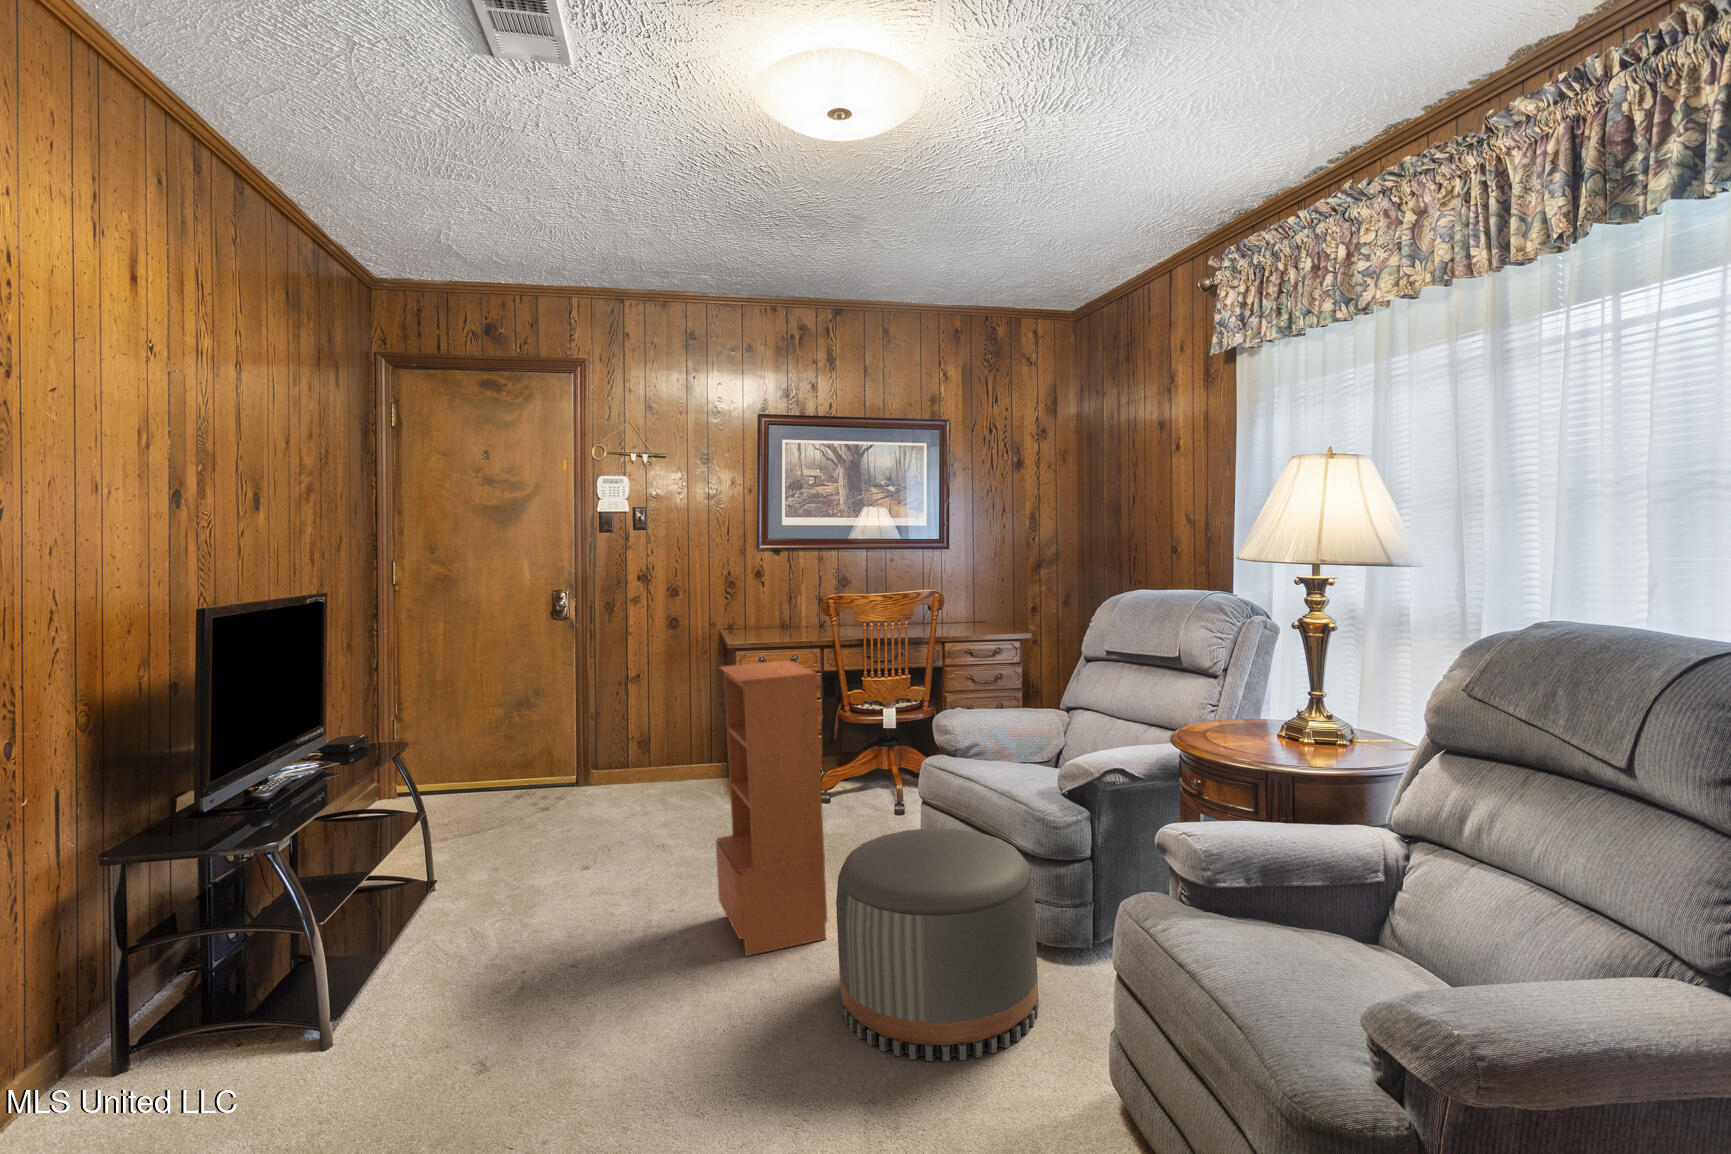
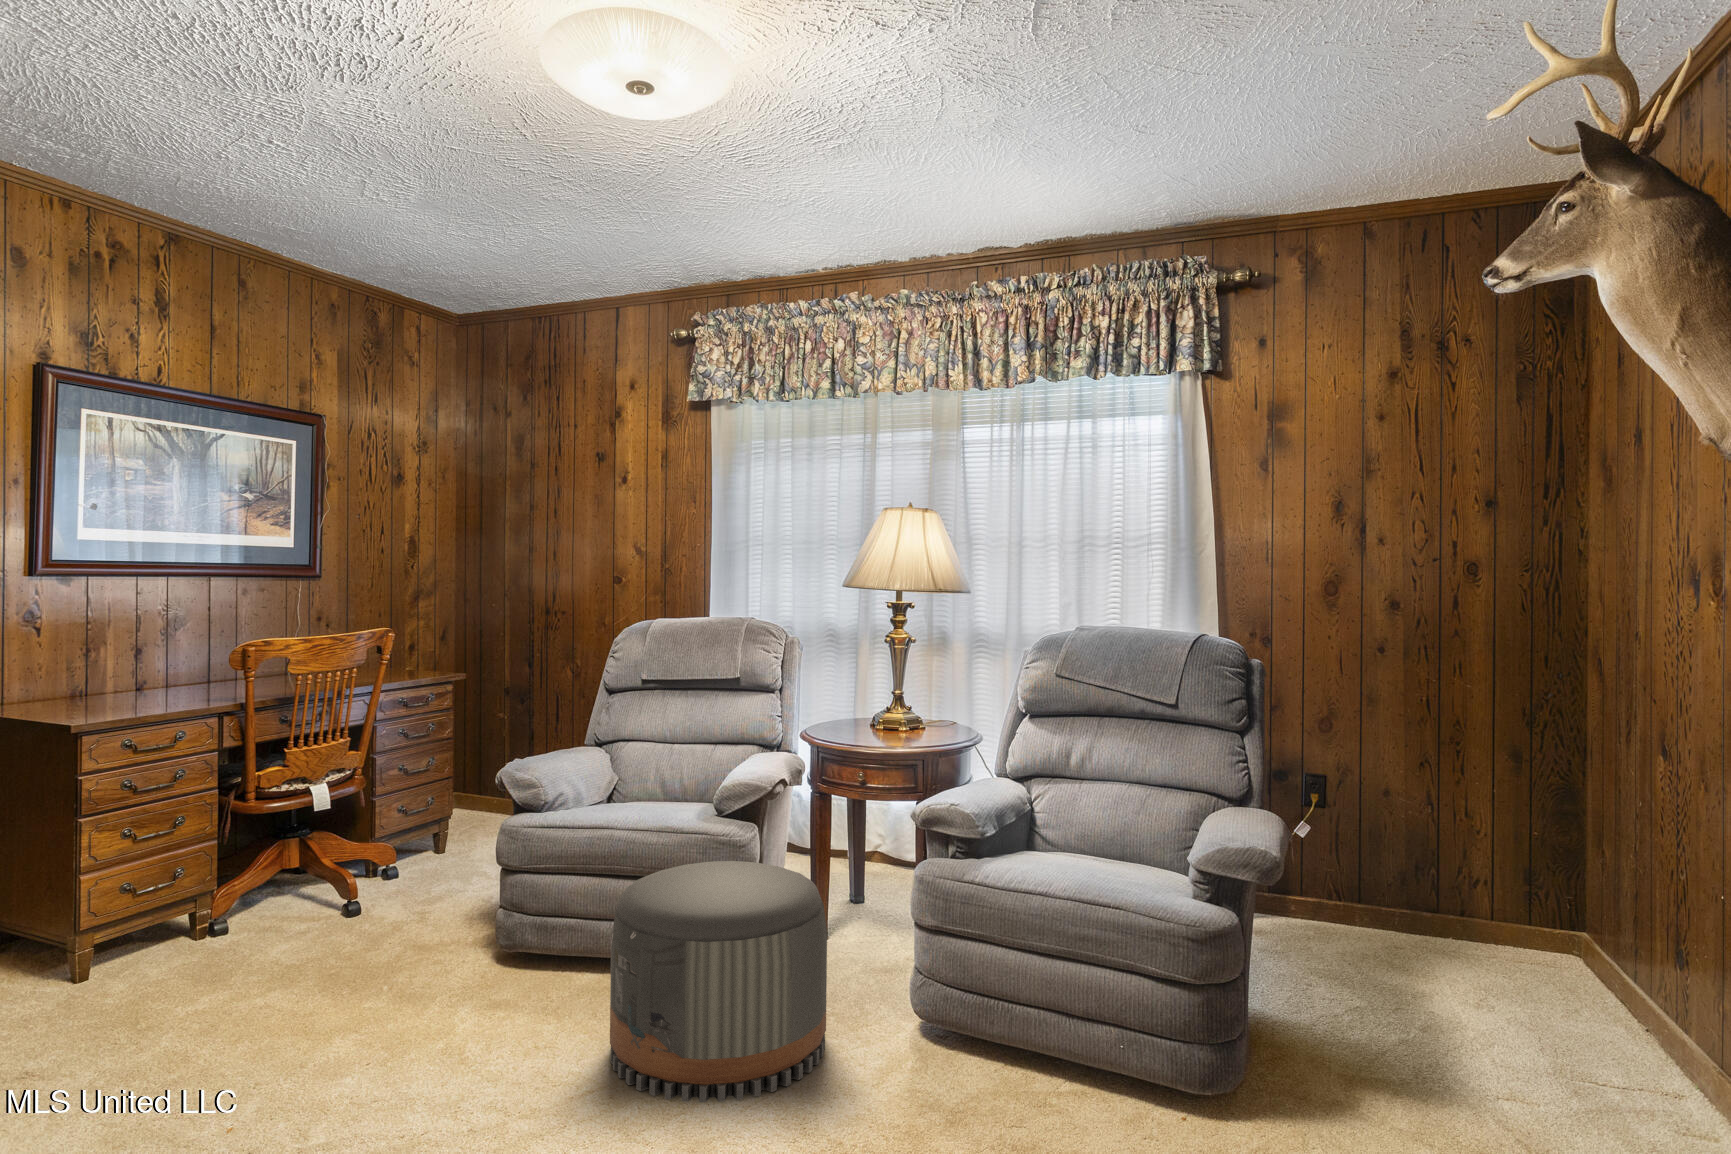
bookcase: present [716,660,827,956] -> none [320,704,517,1106]

